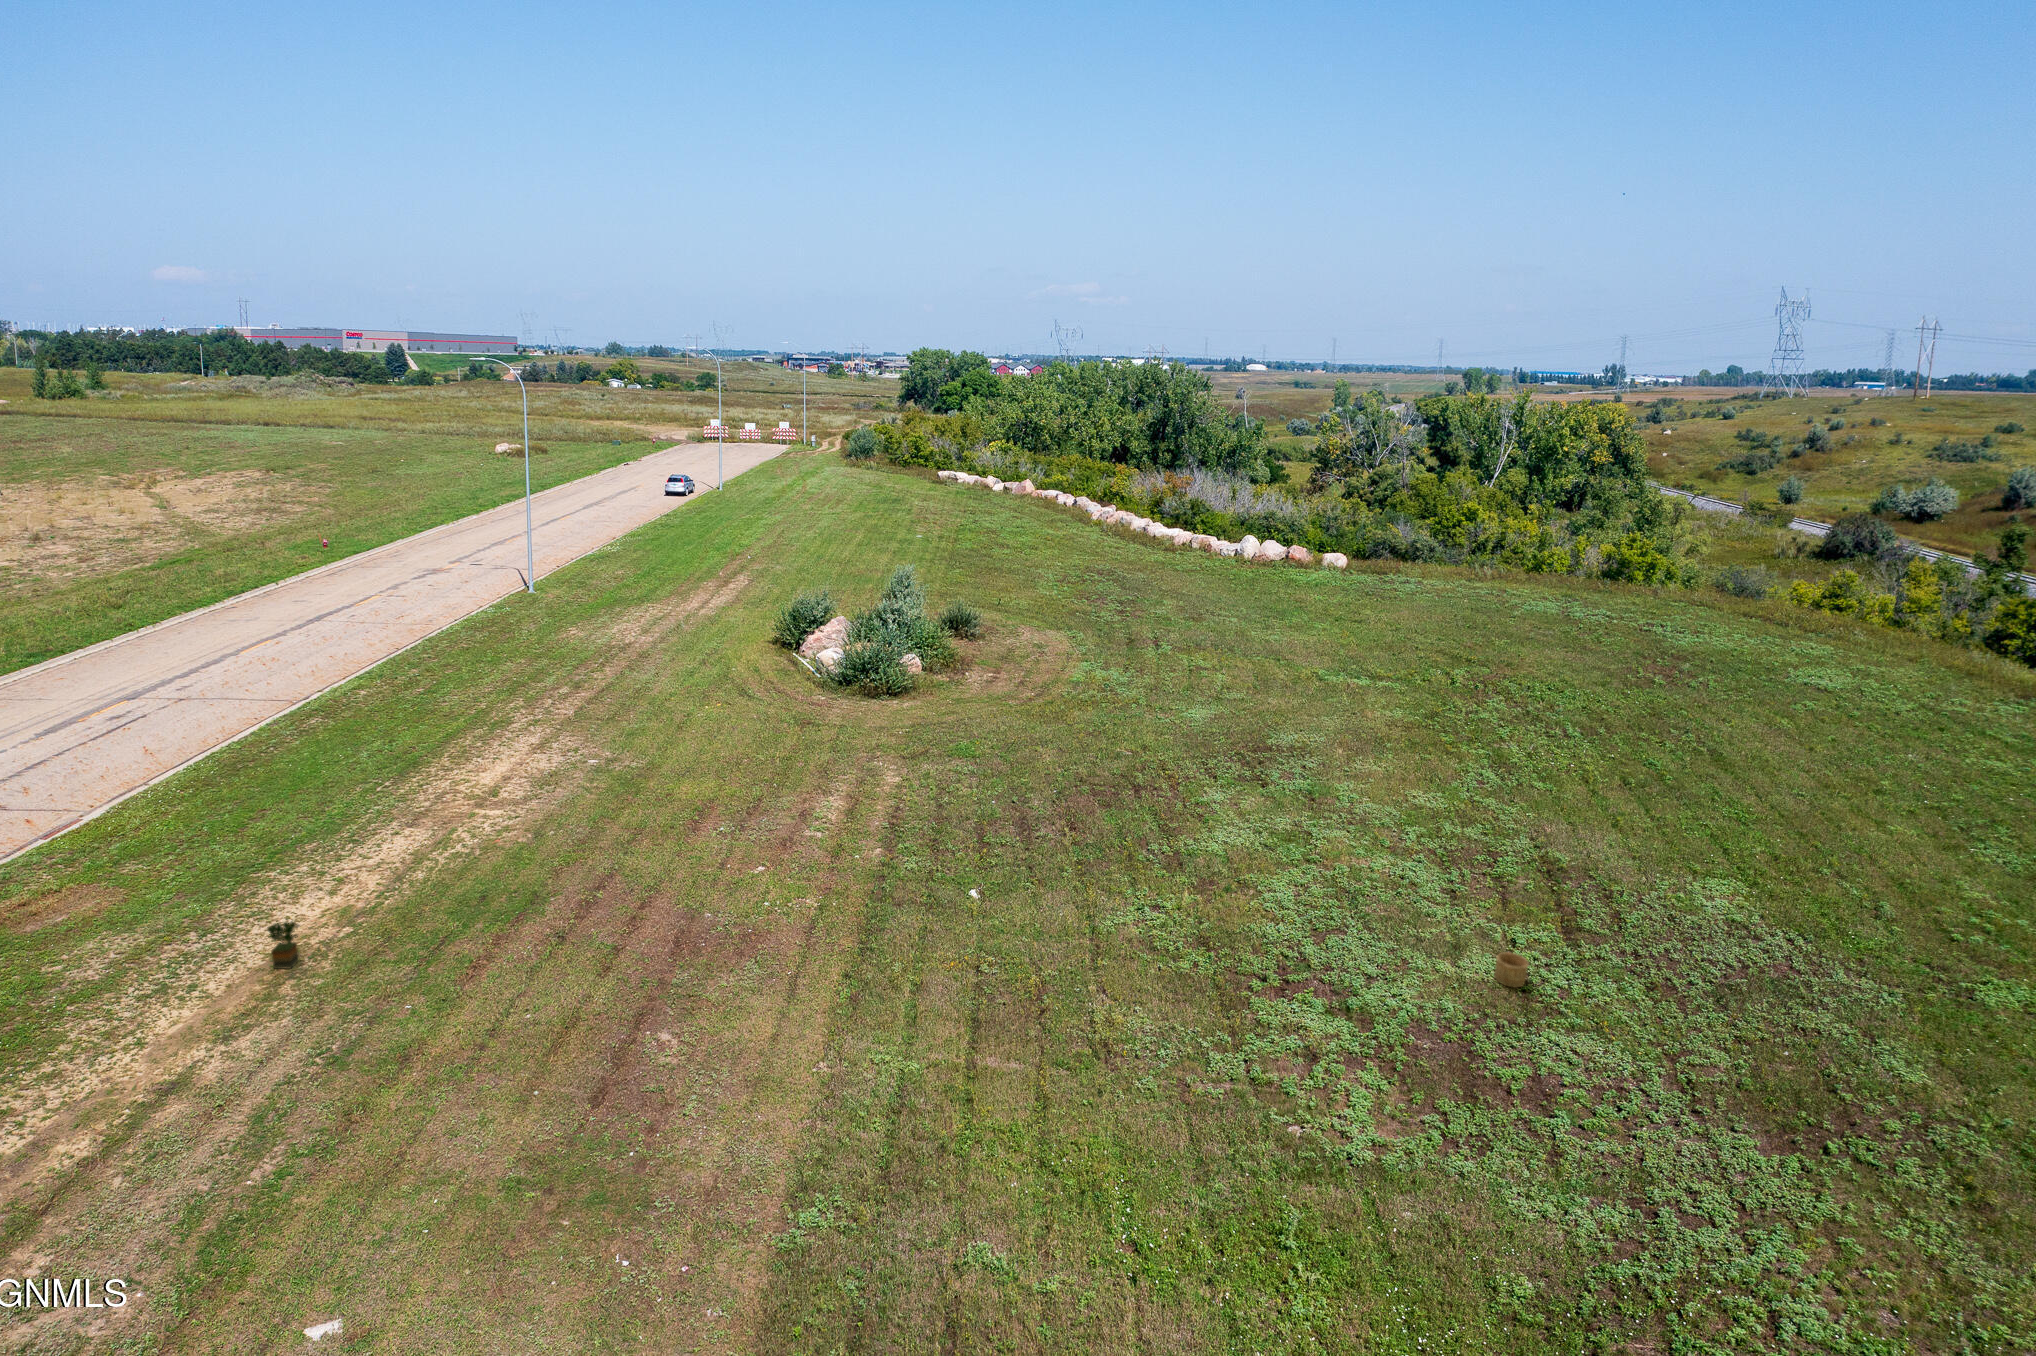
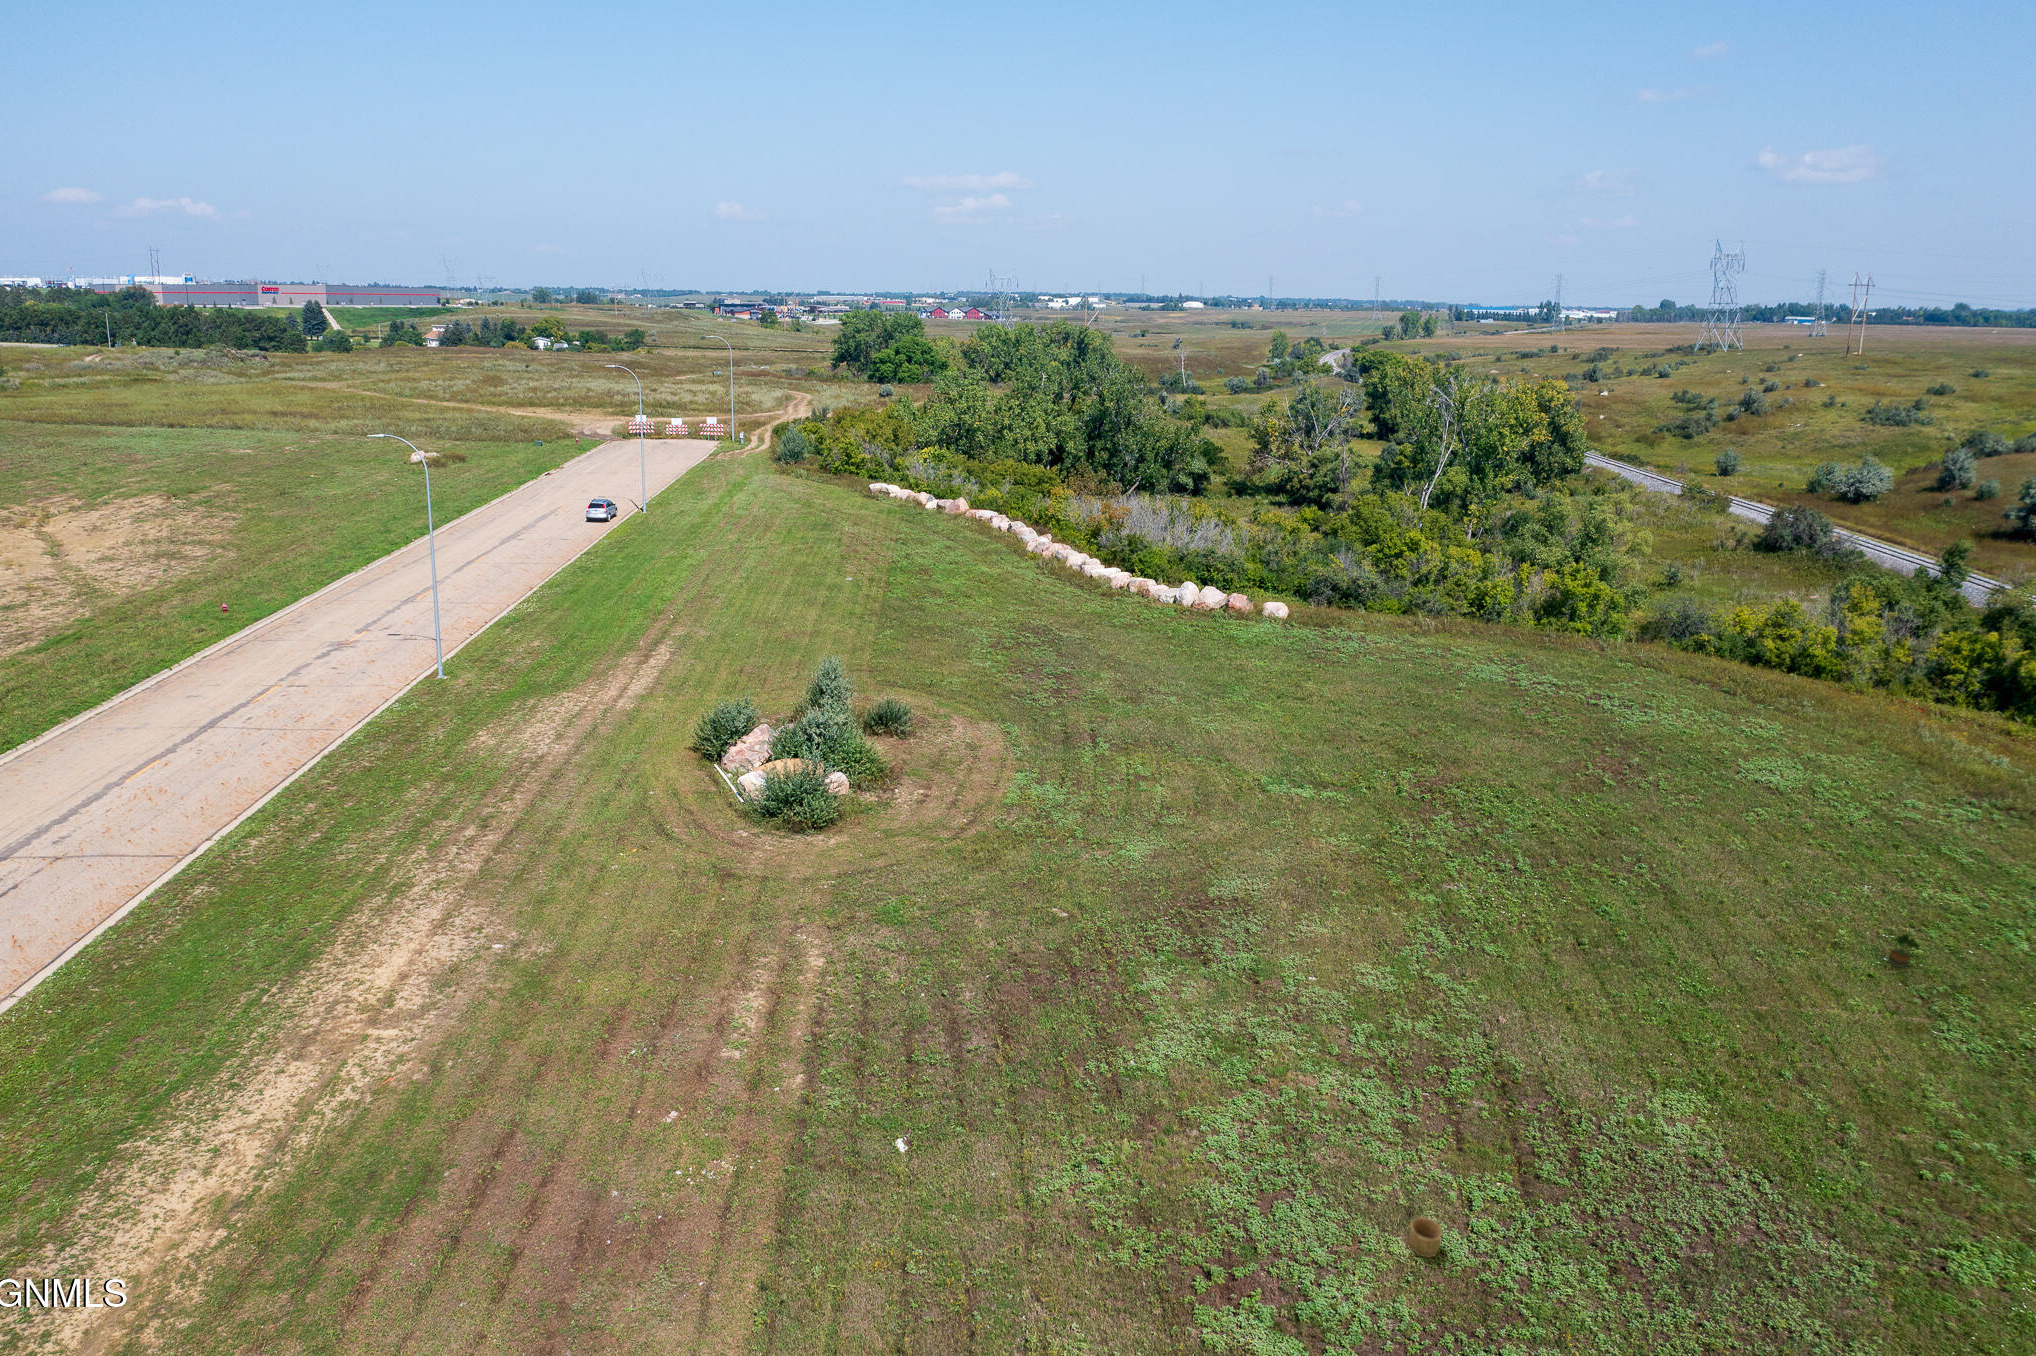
potted tree: present [267,922,299,969] -> present [1888,935,1920,967]

